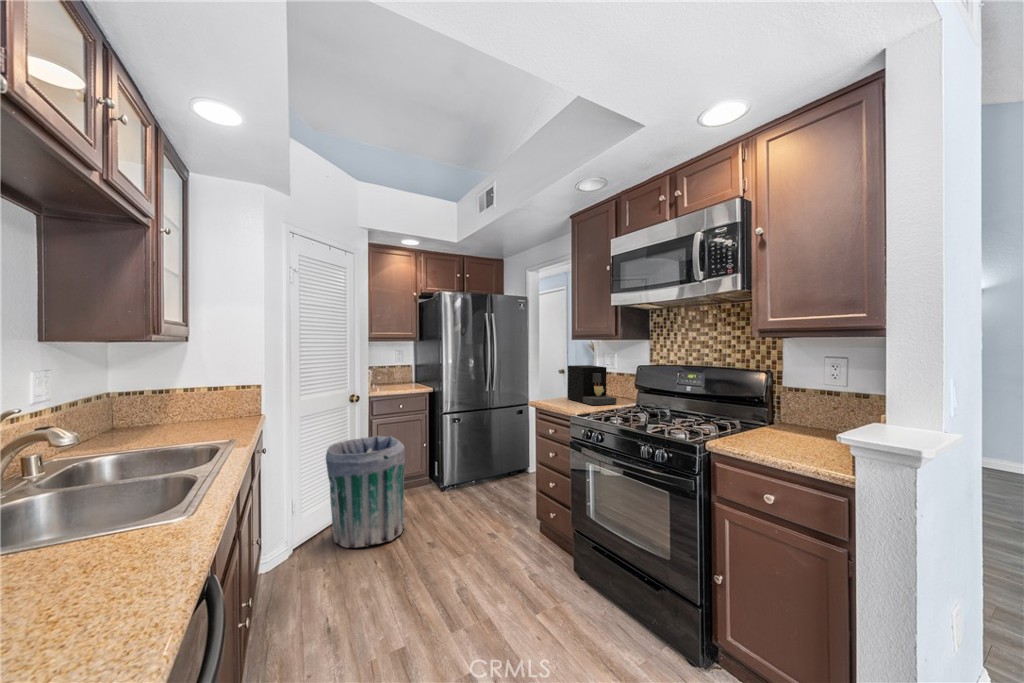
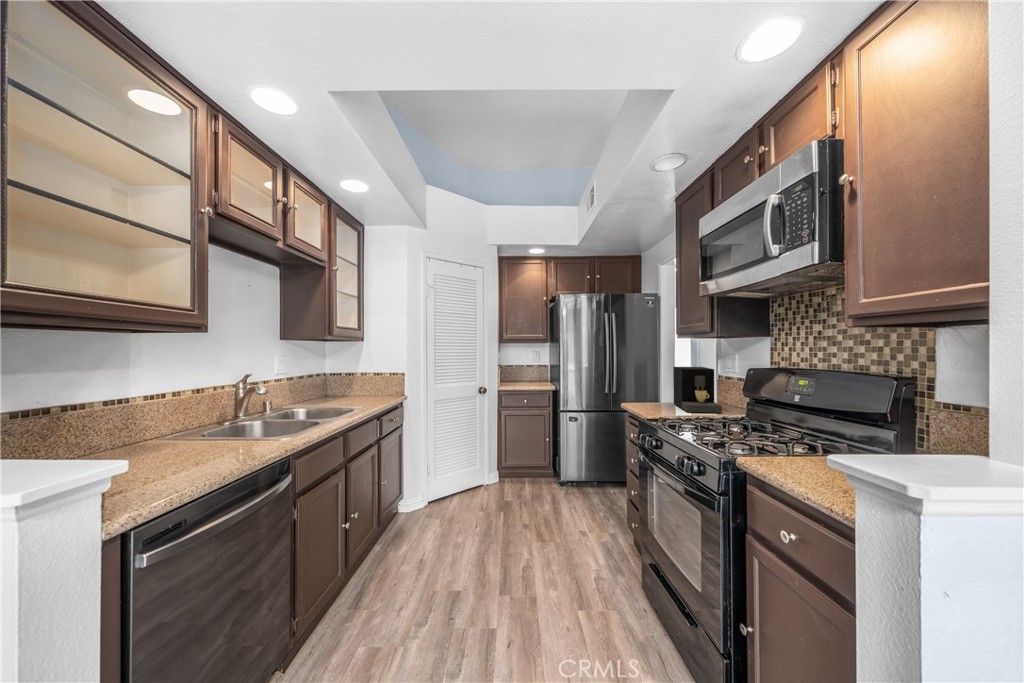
trash can: present [326,436,405,548] -> none [446,425,511,519]

